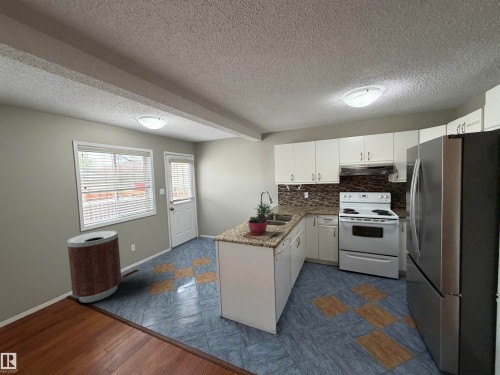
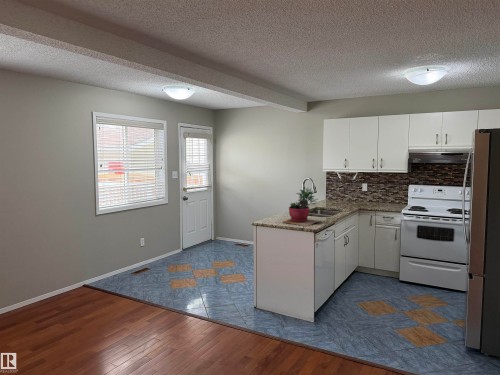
trash can: present [67,231,121,303] -> none [89,216,138,290]

